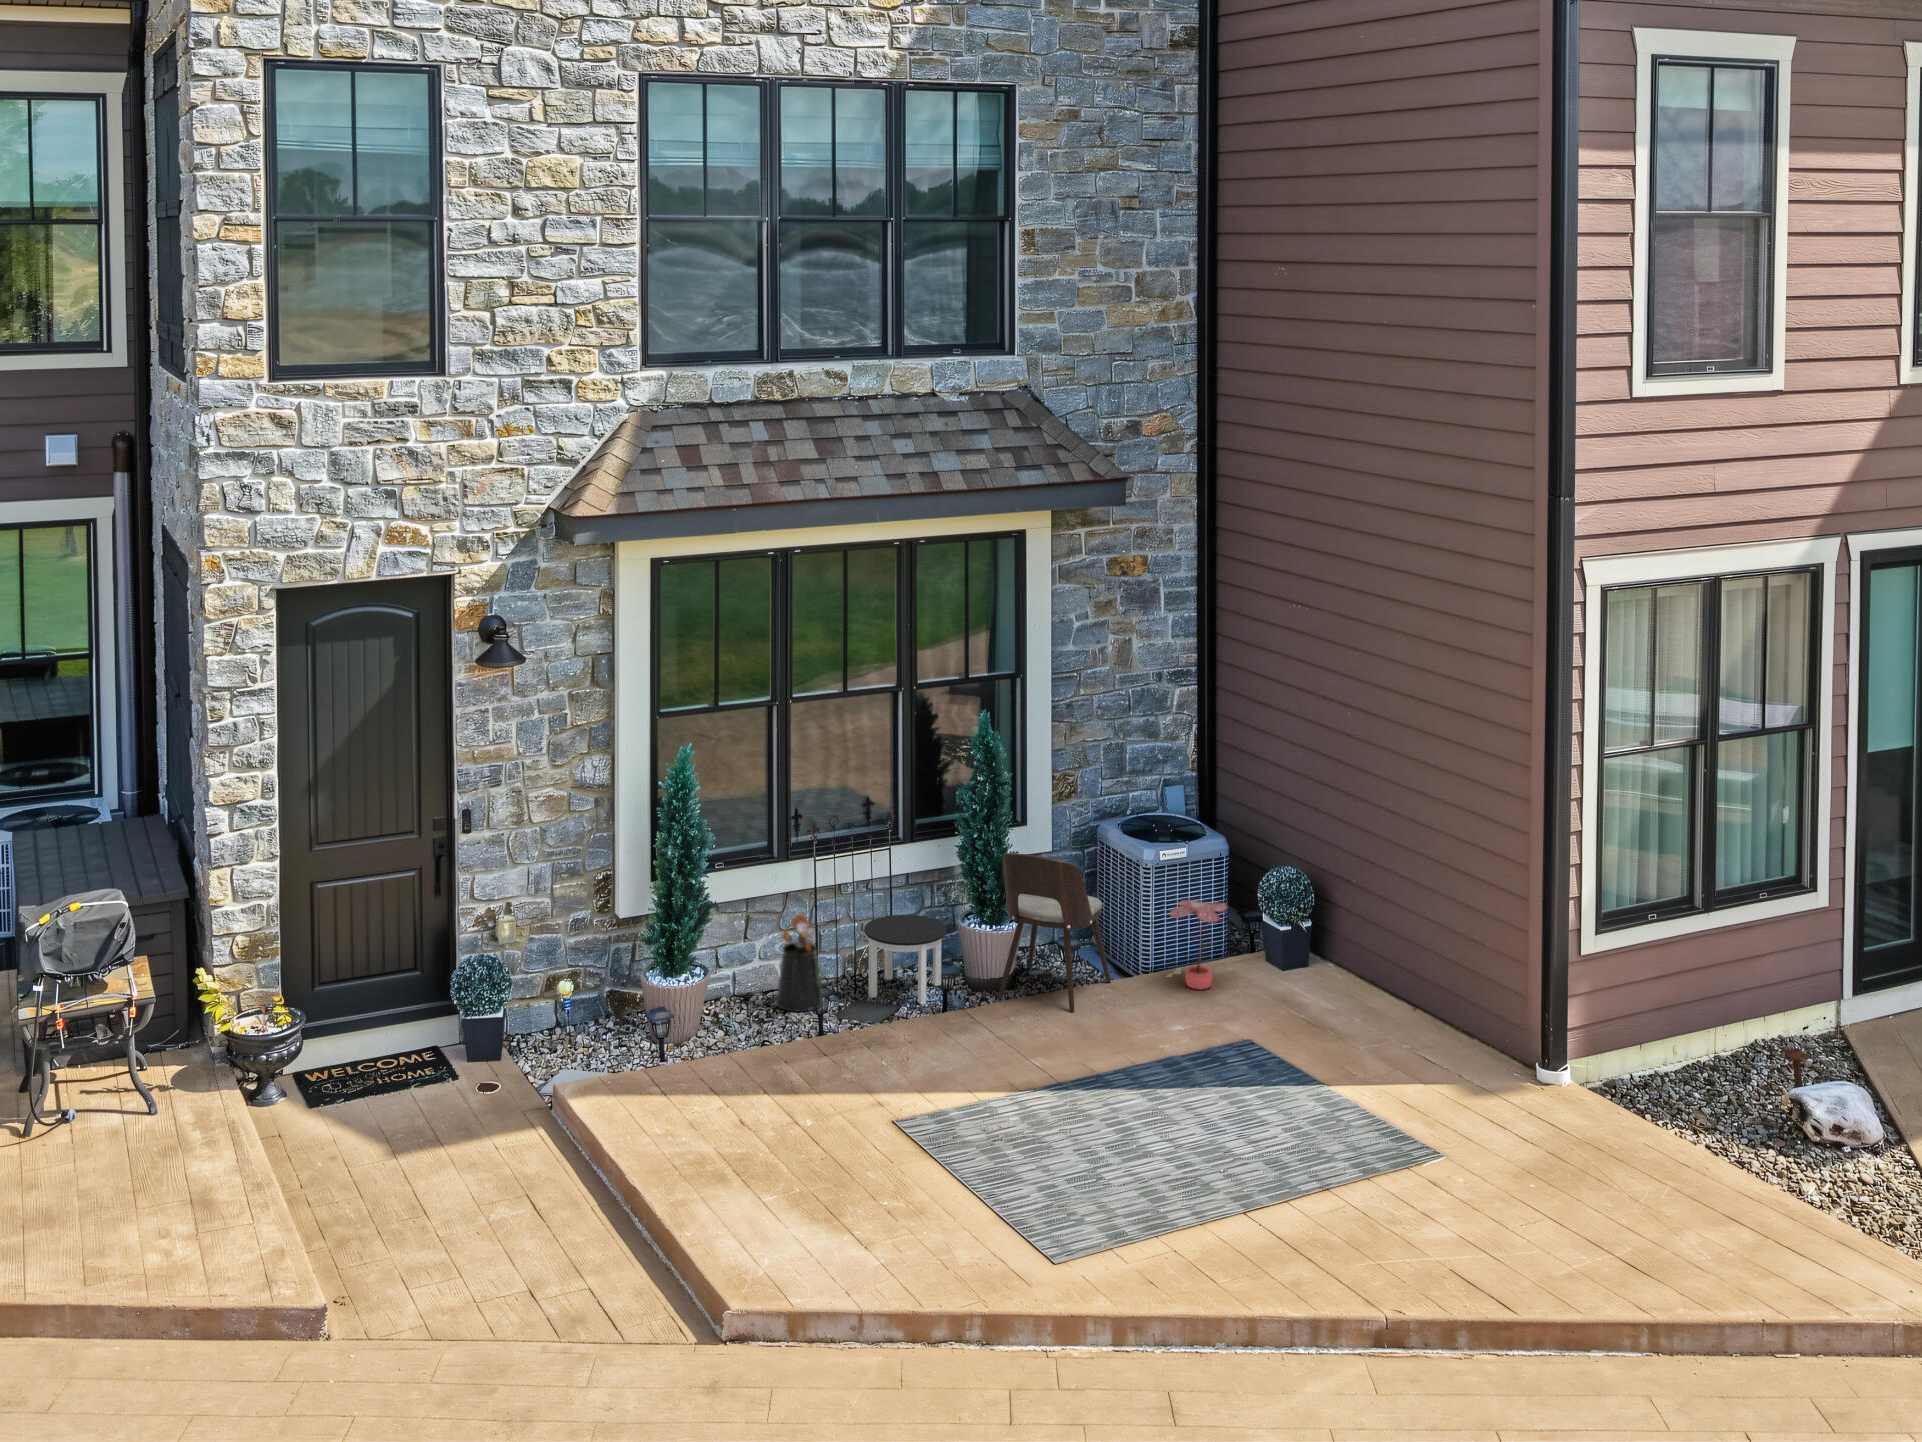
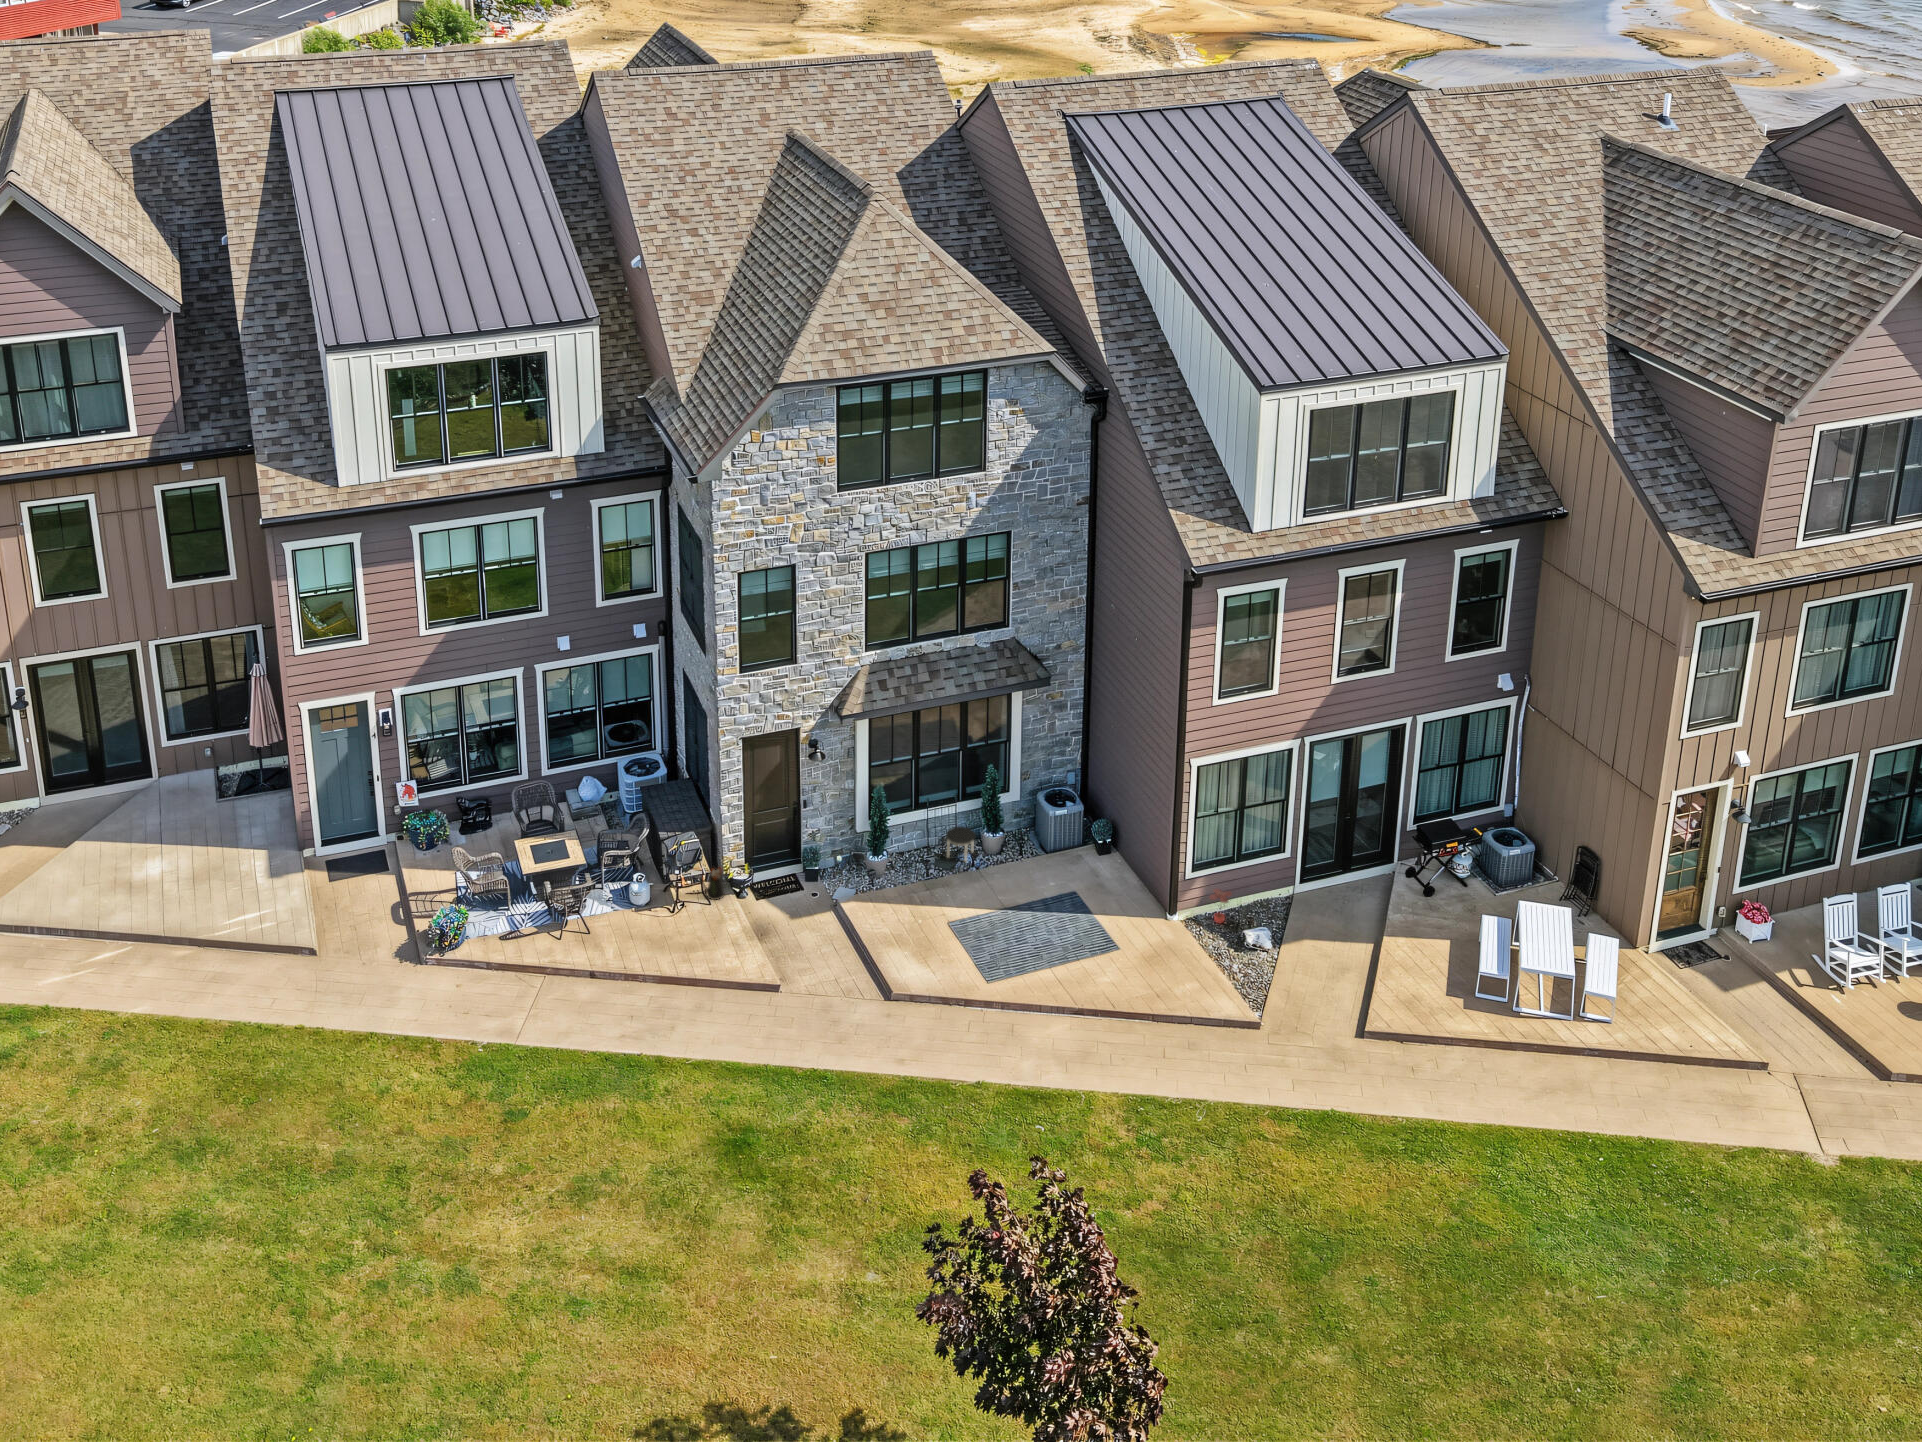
dining chair: present [998,853,1111,1013] -> none [993,815,1036,870]
potted plant: present [1170,900,1227,989] -> present [1210,889,1232,923]
watering can: present [775,915,824,1012] -> present [702,867,725,900]

